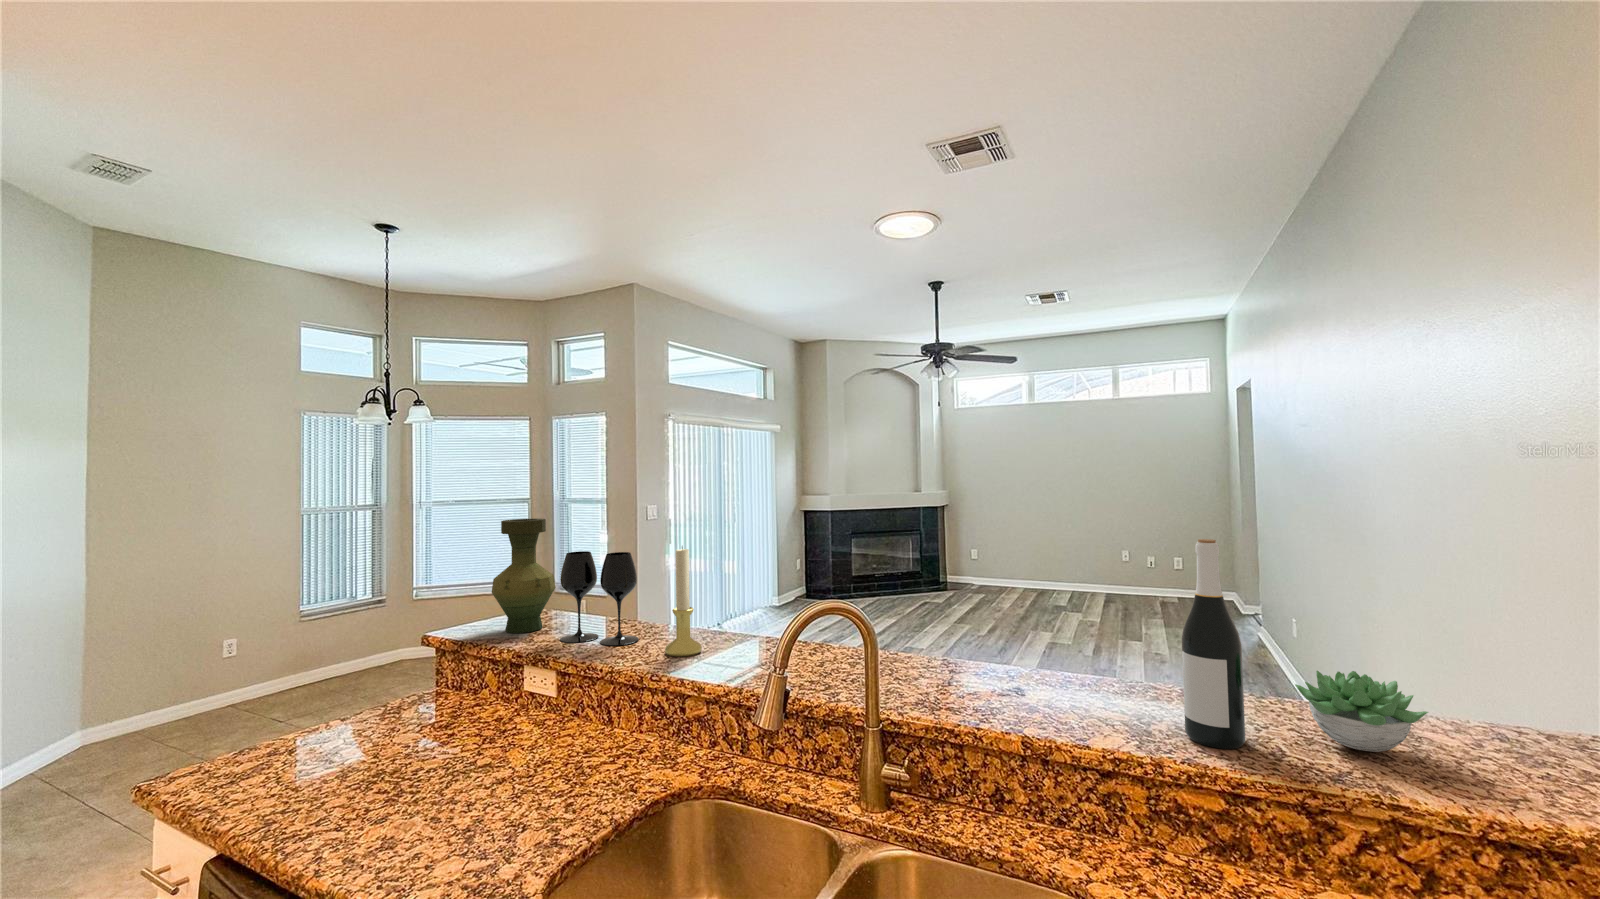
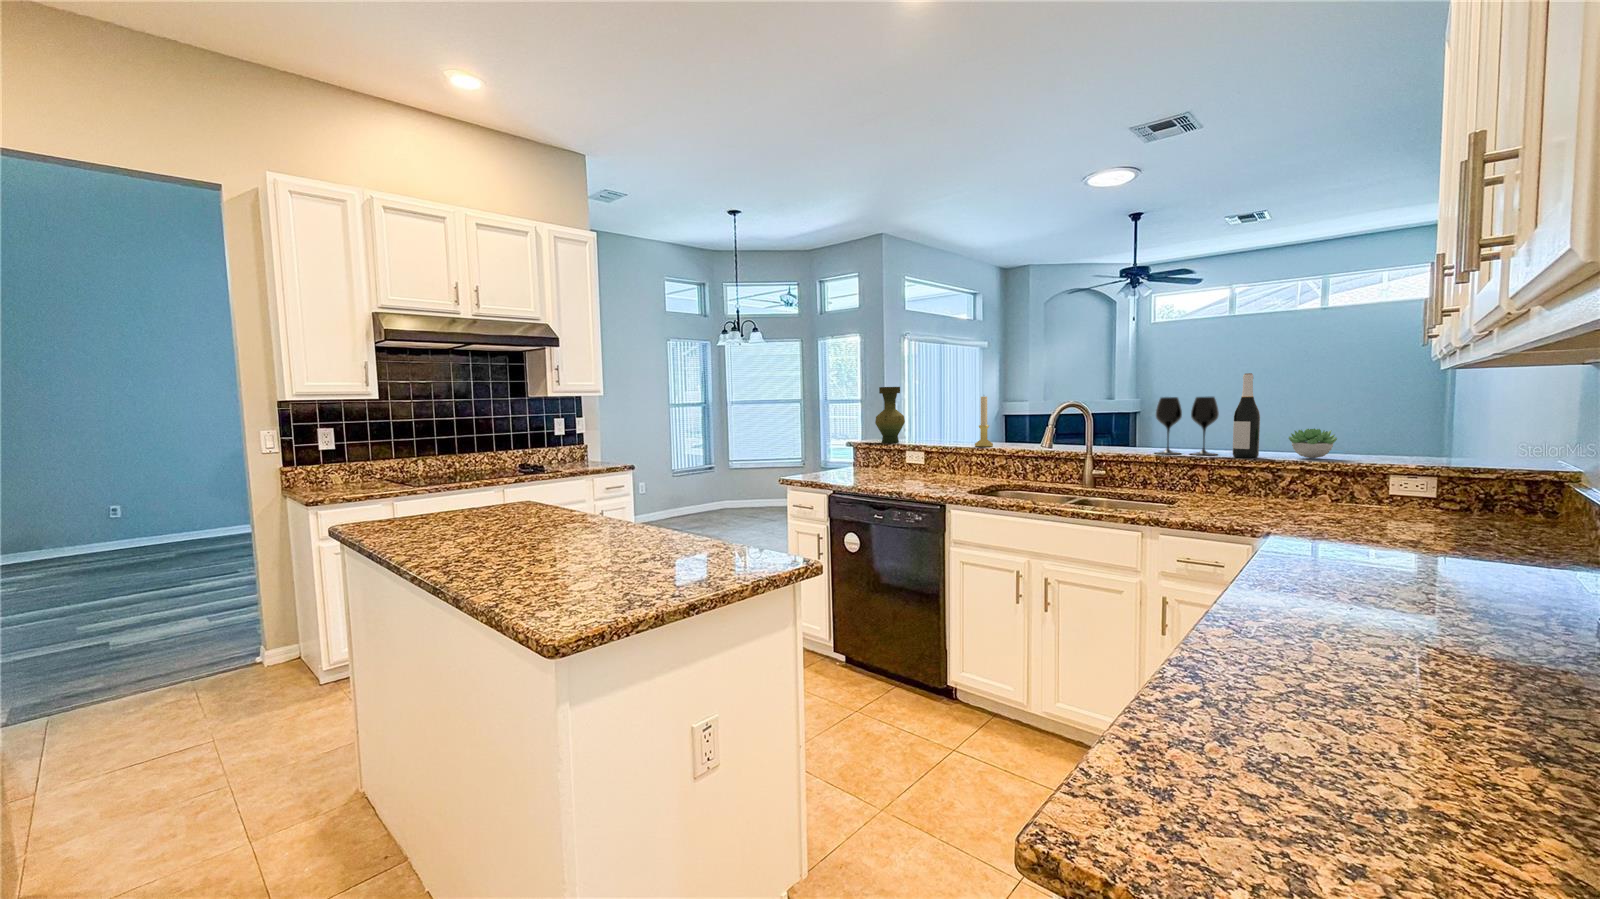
wine glass: present [560,551,639,646] -> present [1156,397,1219,455]

